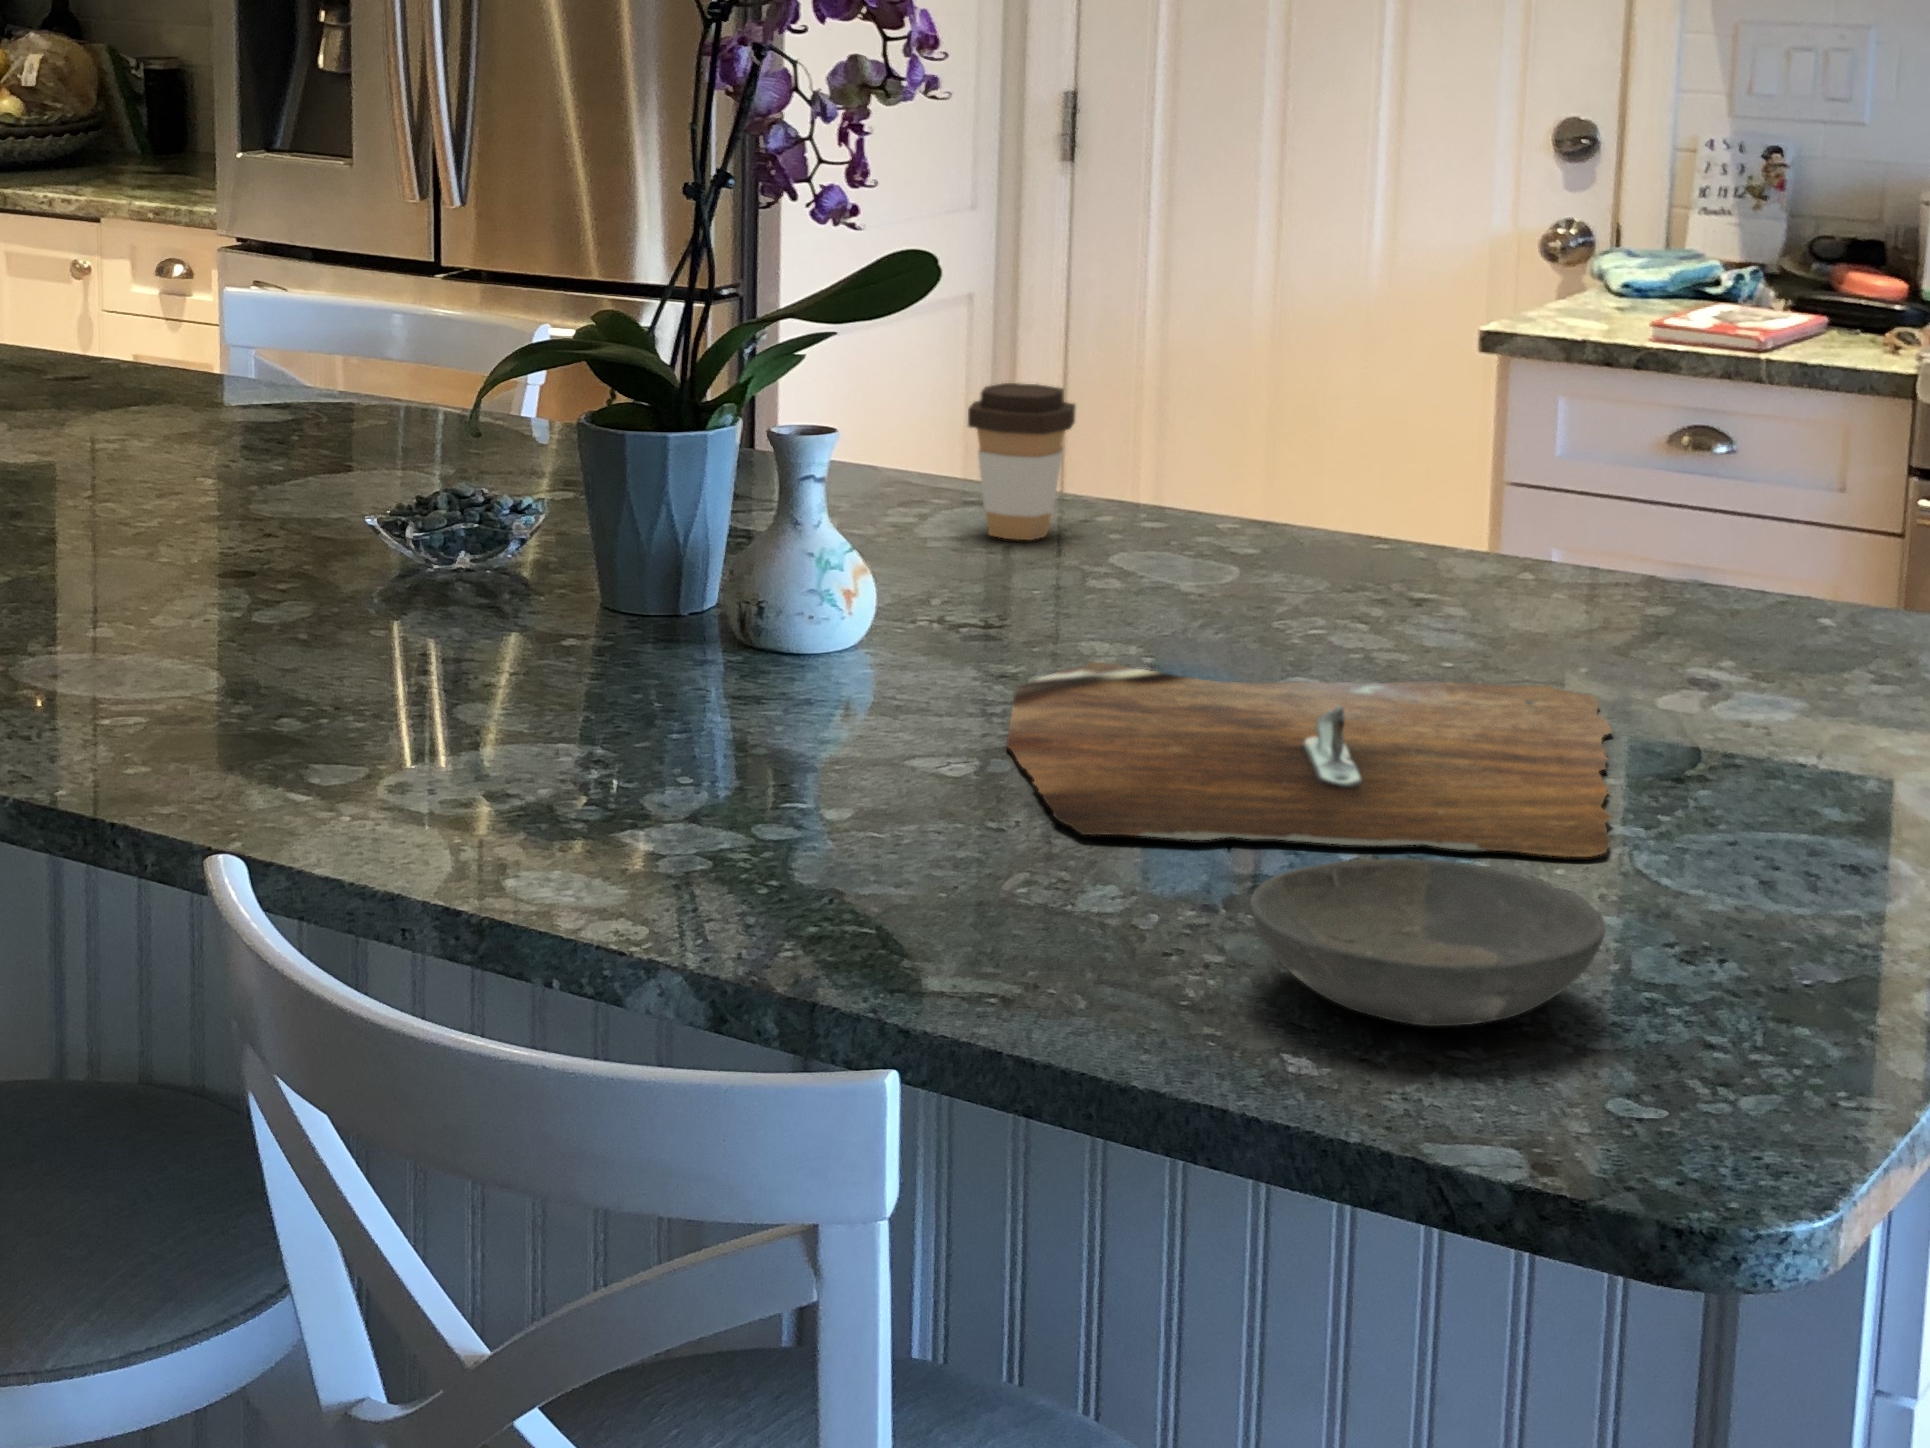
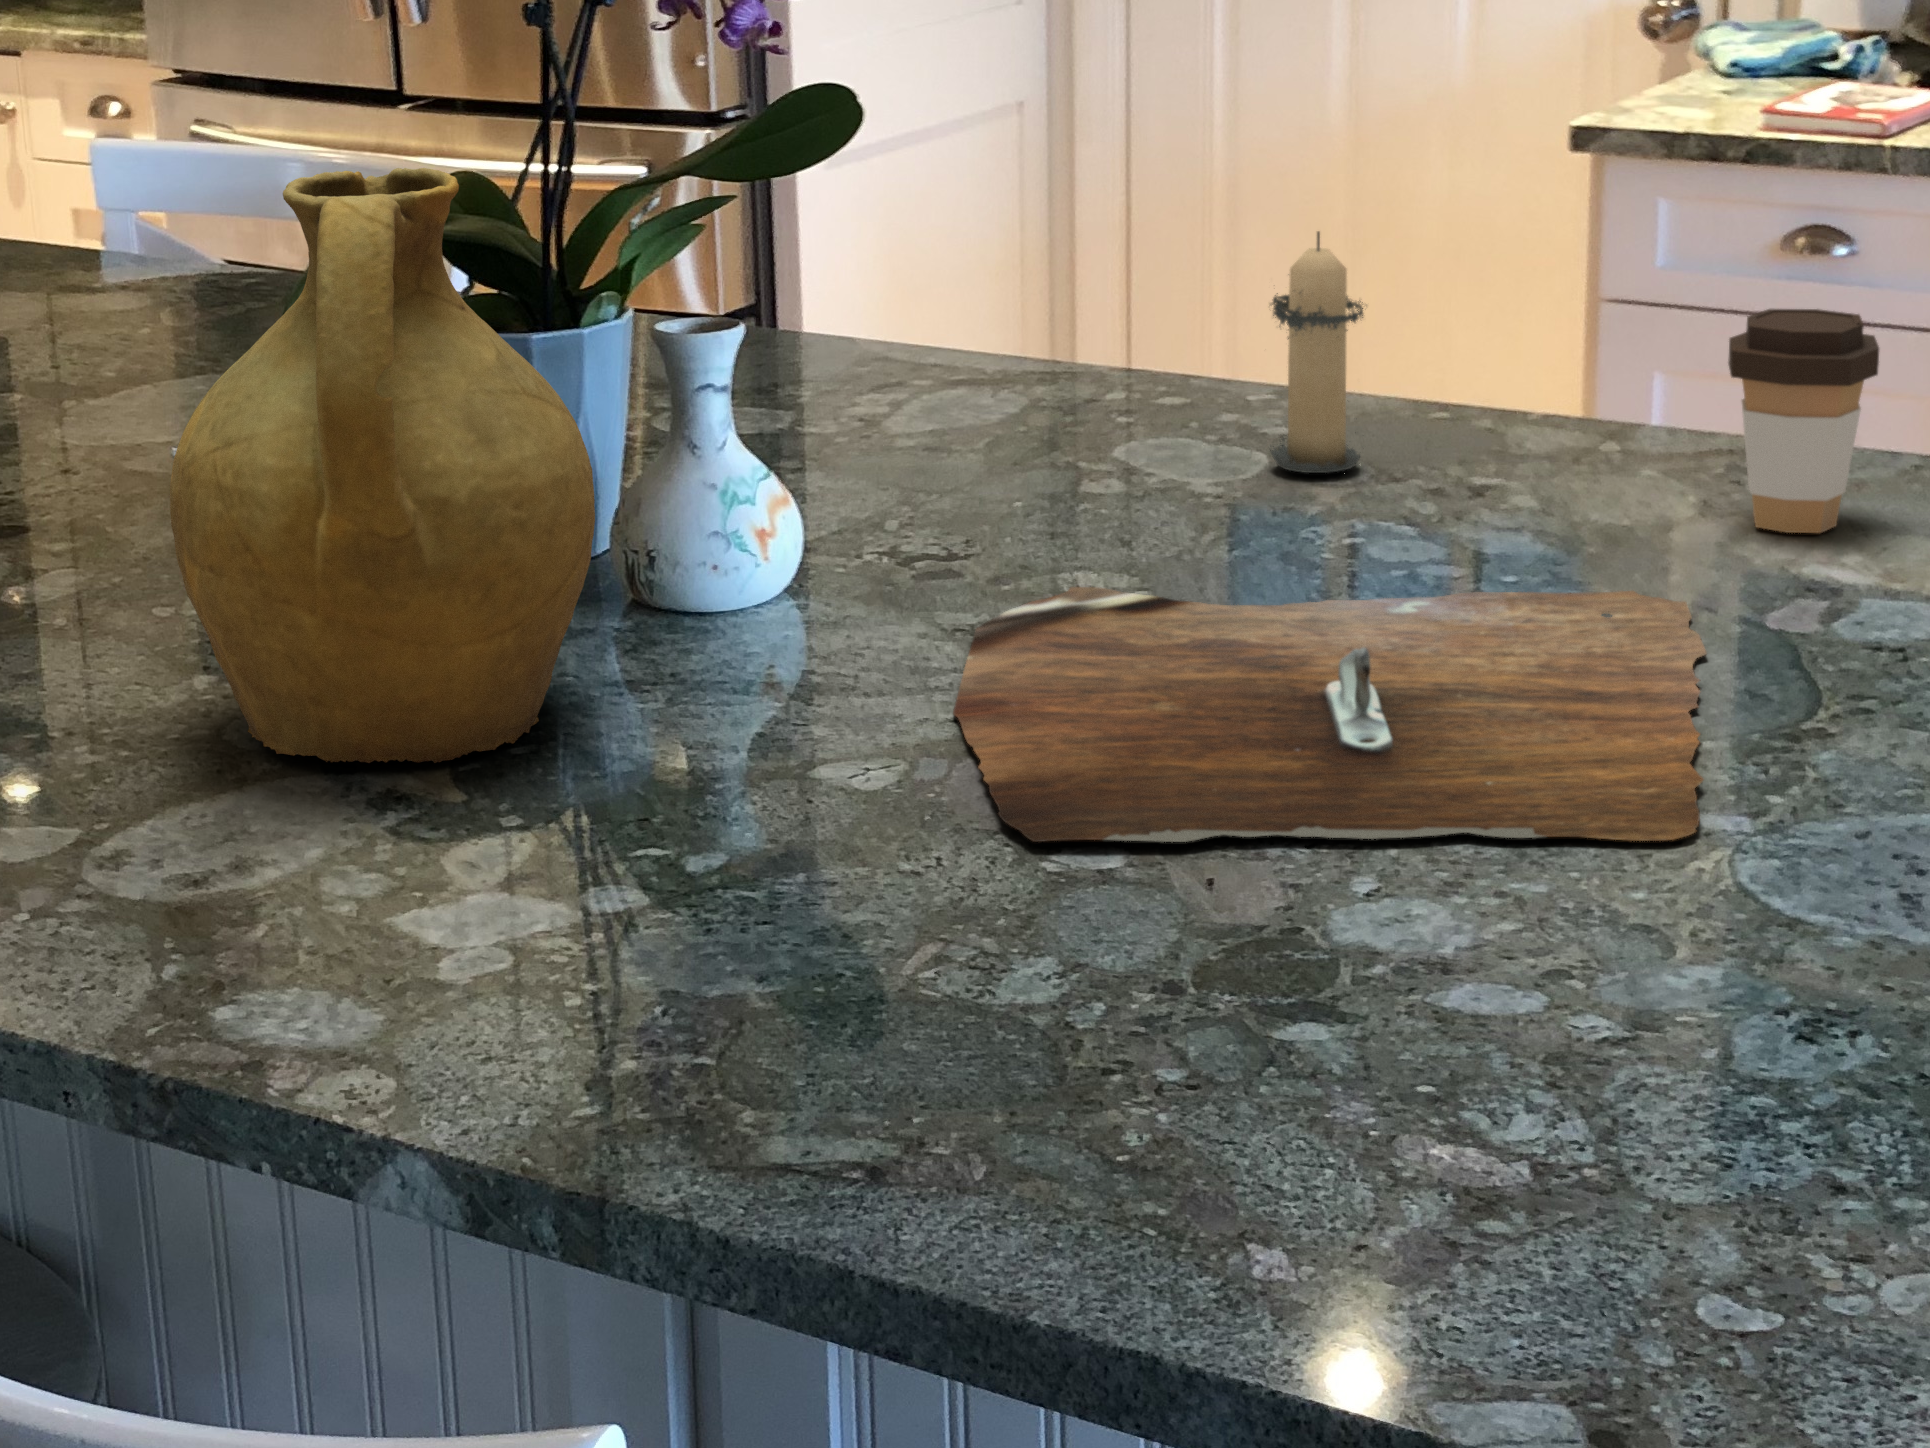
pitcher: none [406,303,732,762] -> present [170,168,595,763]
coffee cup: present [968,383,1076,540] -> present [1728,309,1879,533]
candle: none [1234,392,1332,593] -> present [1270,231,1363,473]
bowl: present [1250,859,1606,1026] -> none [1222,879,1687,1123]

